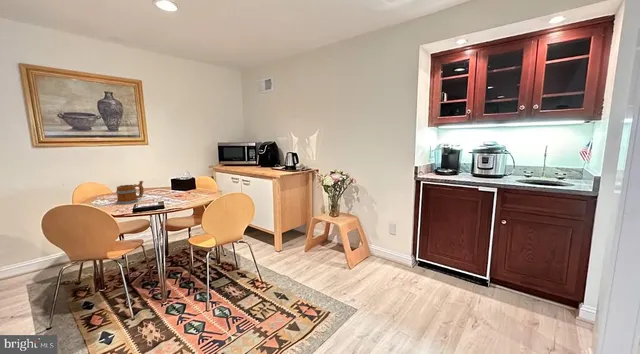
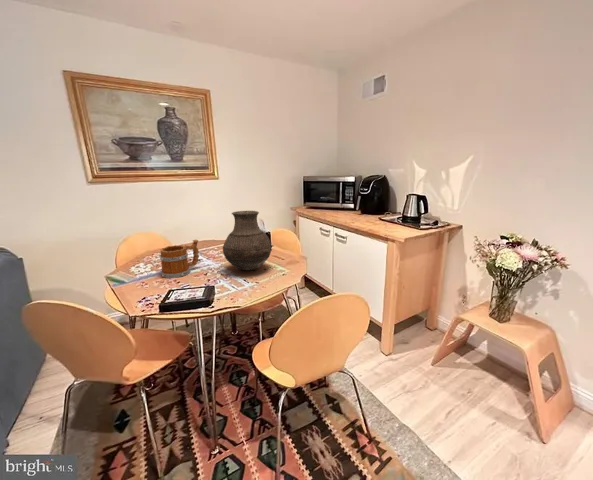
vase: none [162,161,195,197] -> present [223,211,271,270]

